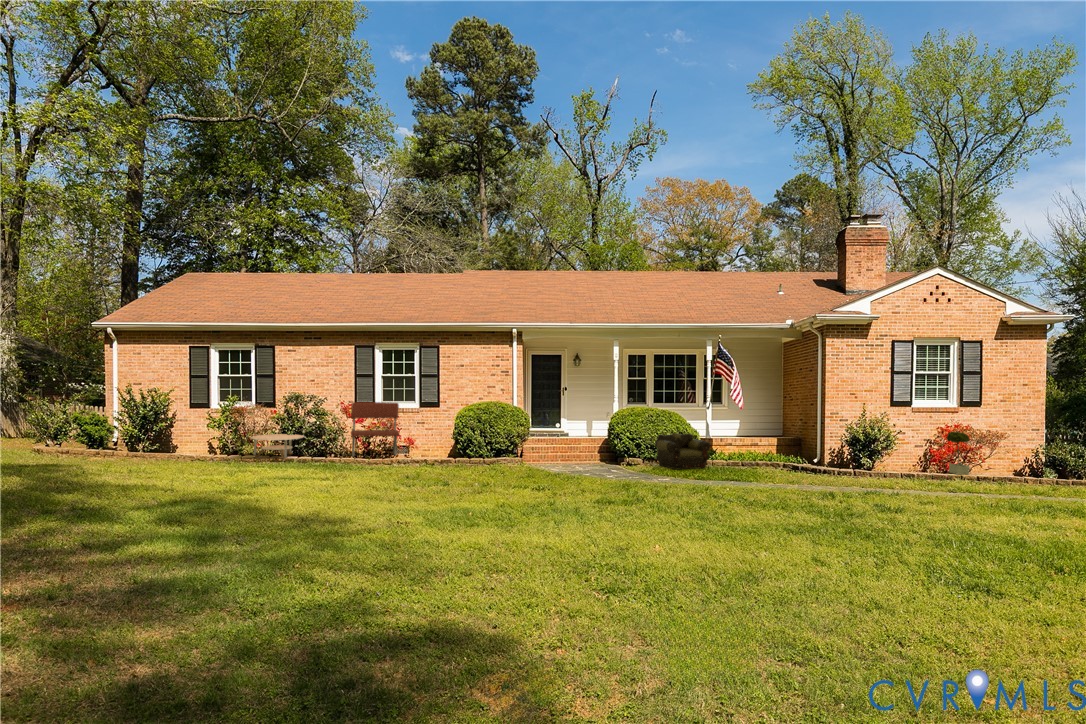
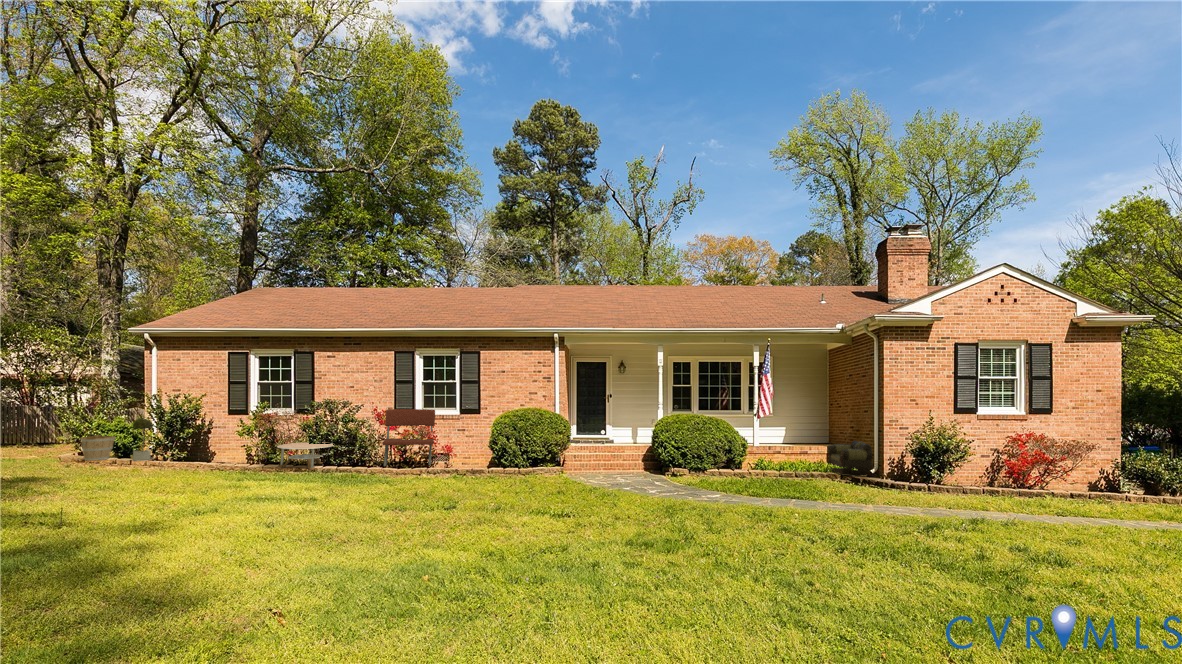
wooden bucket: none [53,428,86,452] -> present [81,435,116,461]
potted tree: present [947,431,969,475] -> present [133,418,154,461]
armchair: present [655,433,710,470] -> present [828,441,873,477]

